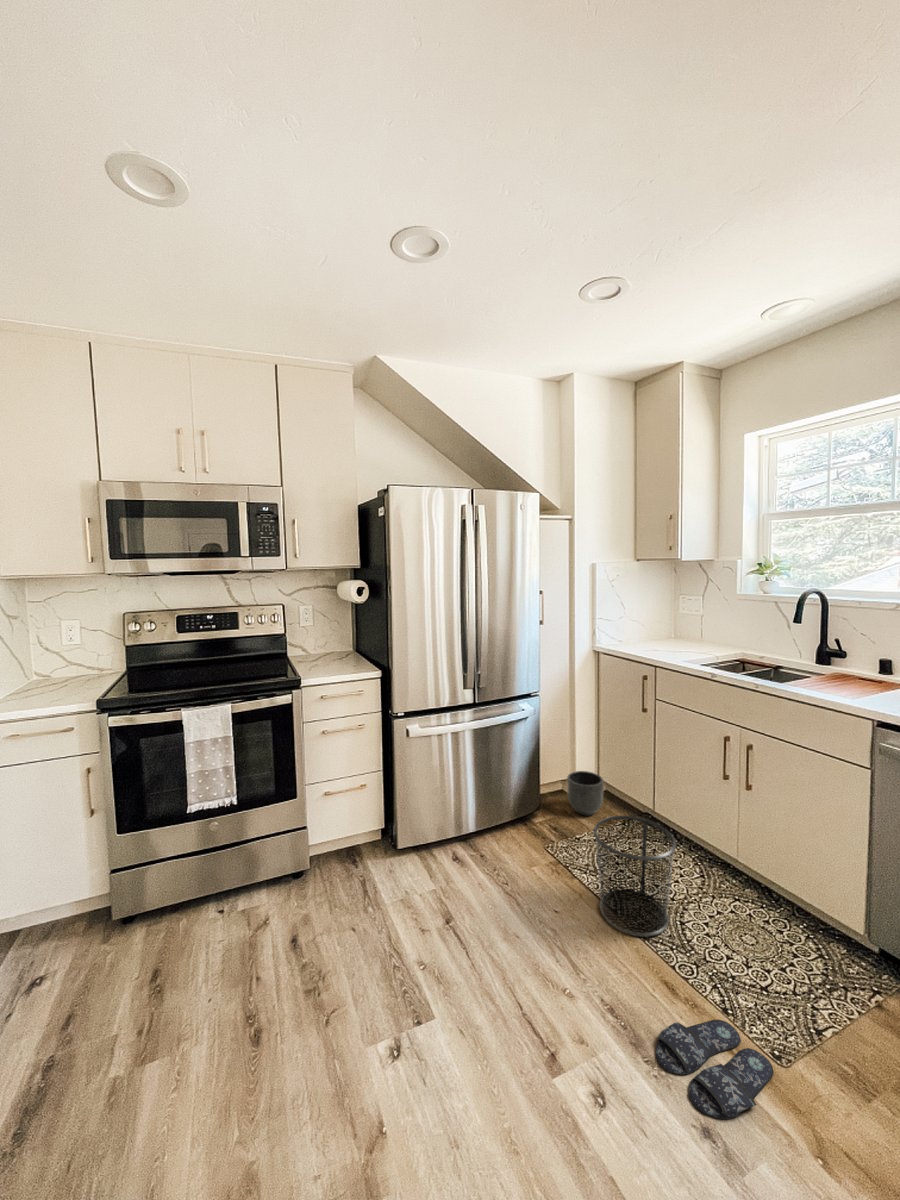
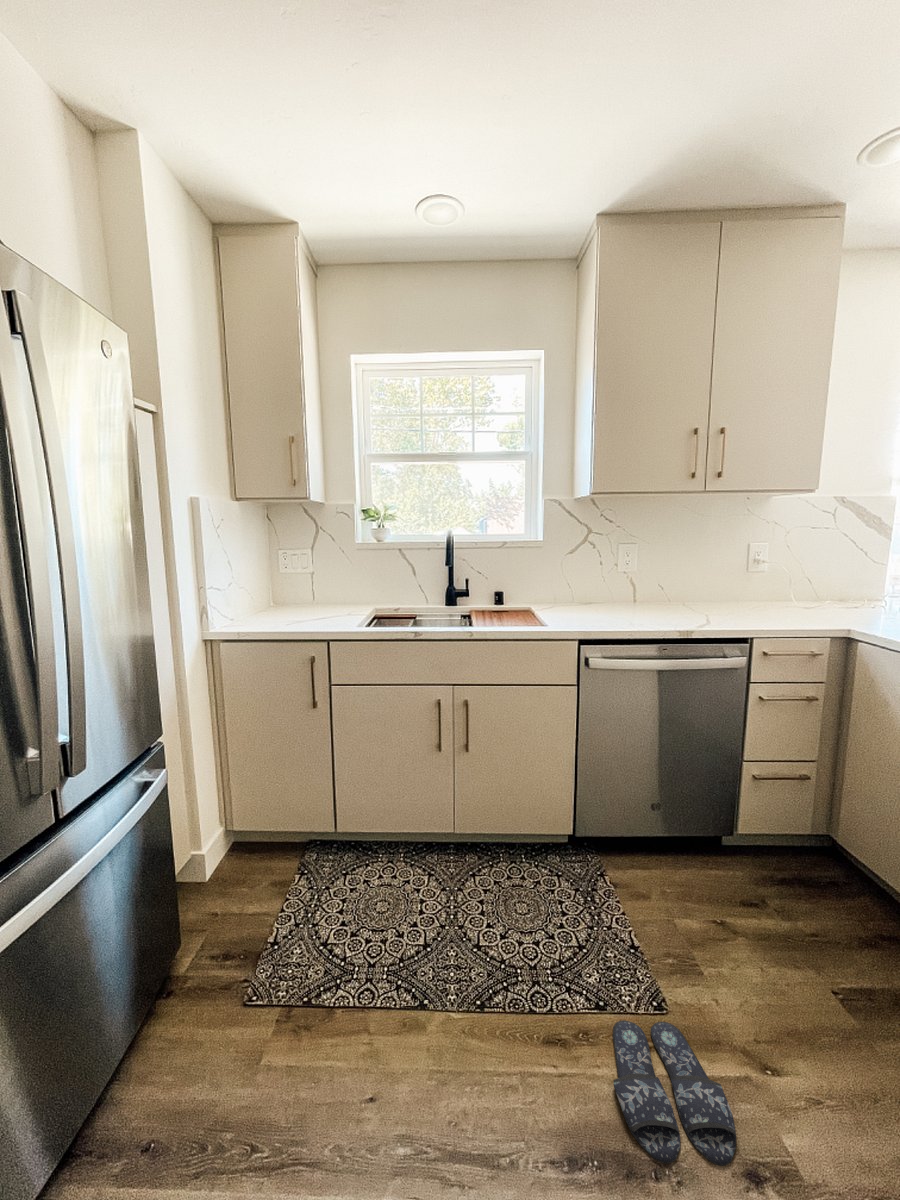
planter: present [567,771,604,816] -> none [204,824,266,901]
waste bin: present [594,816,676,937] -> none [381,848,493,1033]

